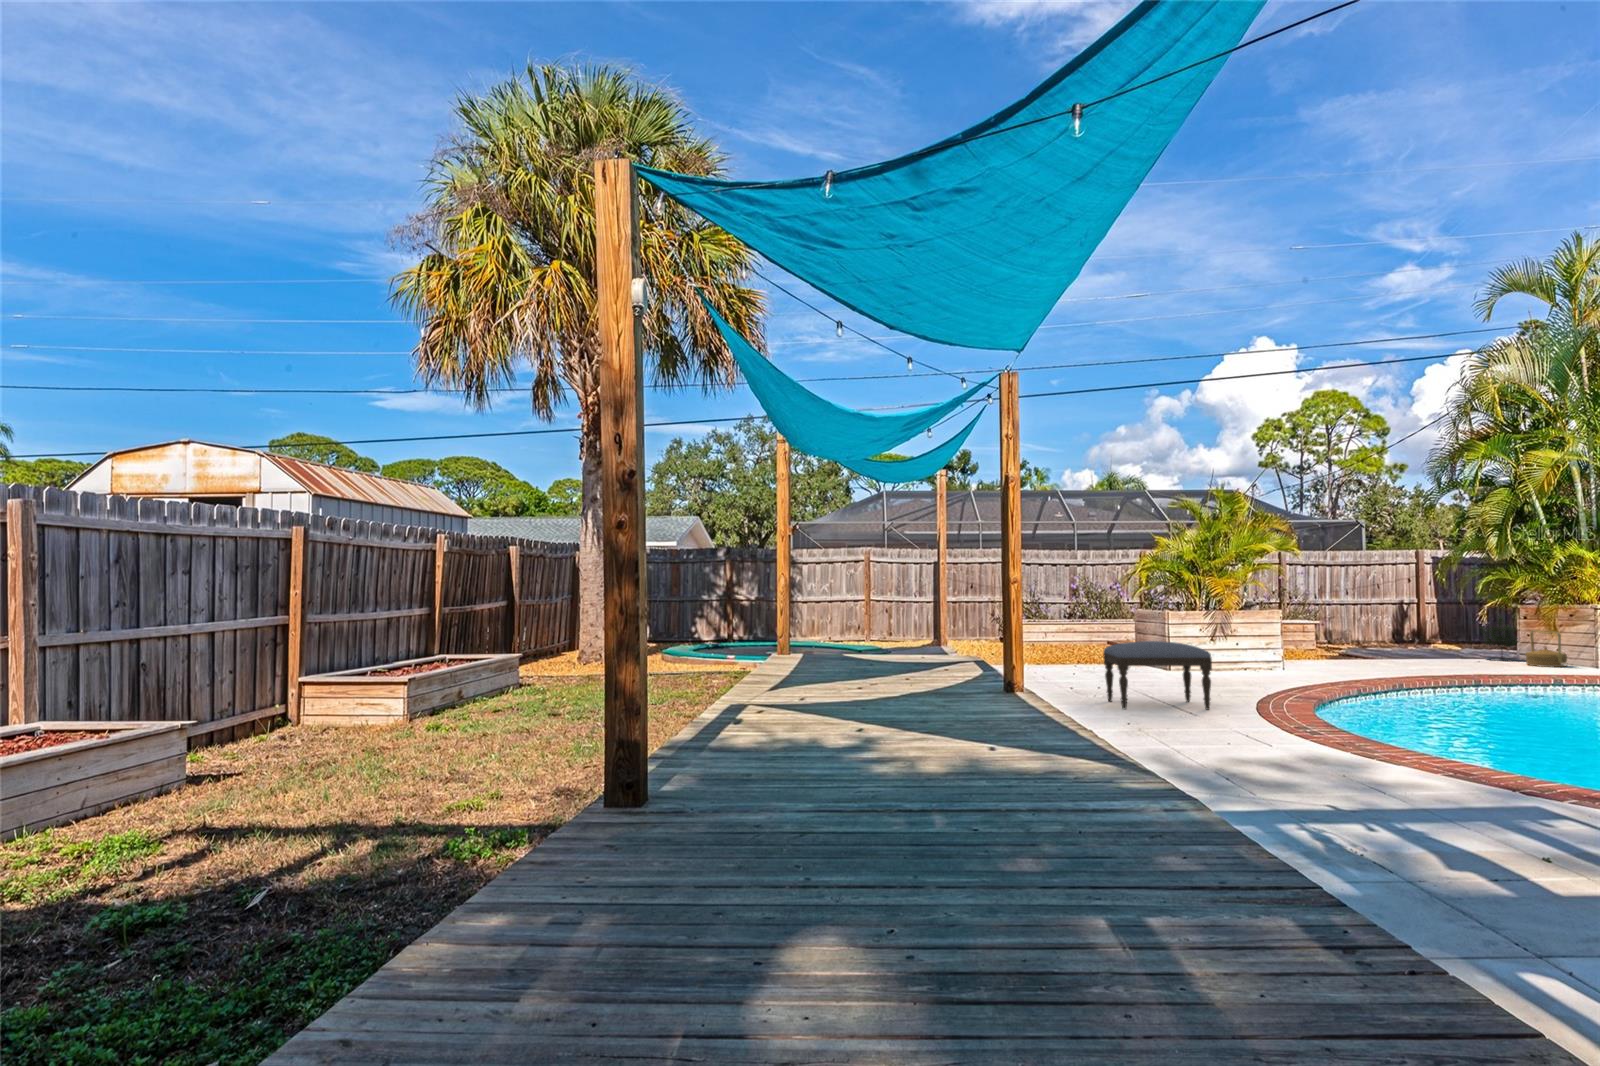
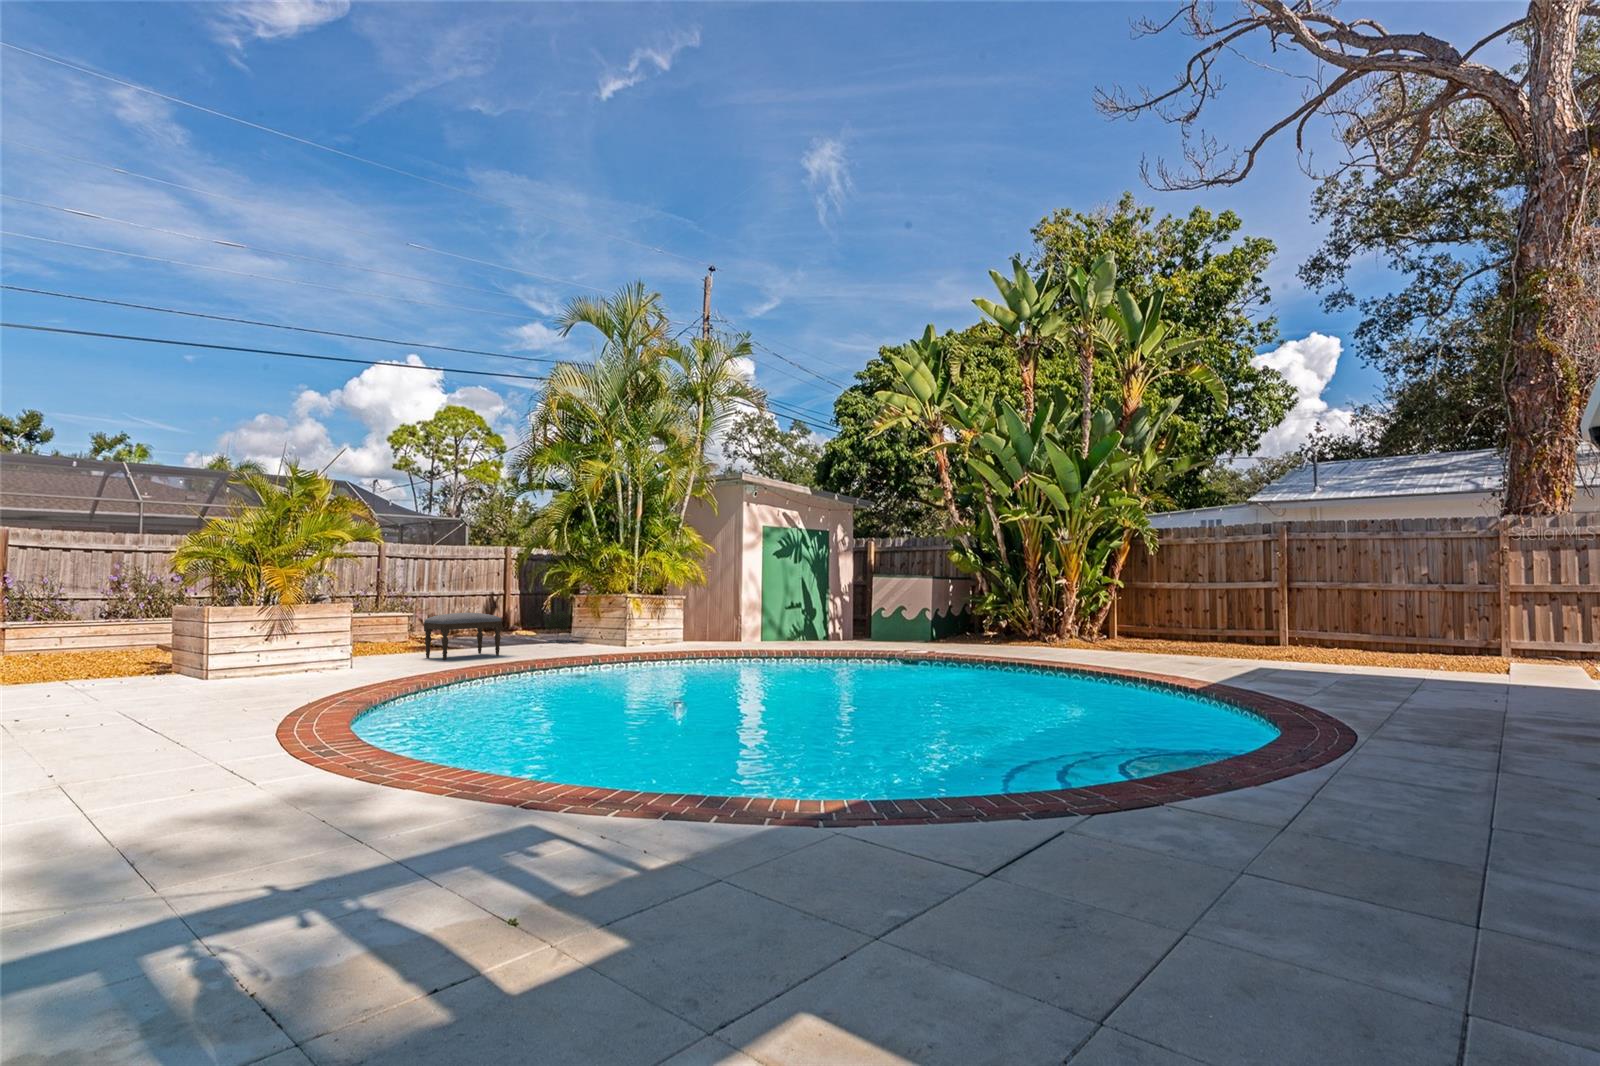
woven basket: present [1526,631,1567,667] -> none [572,615,600,645]
ottoman: present [1104,641,1212,710] -> present [424,613,502,660]

